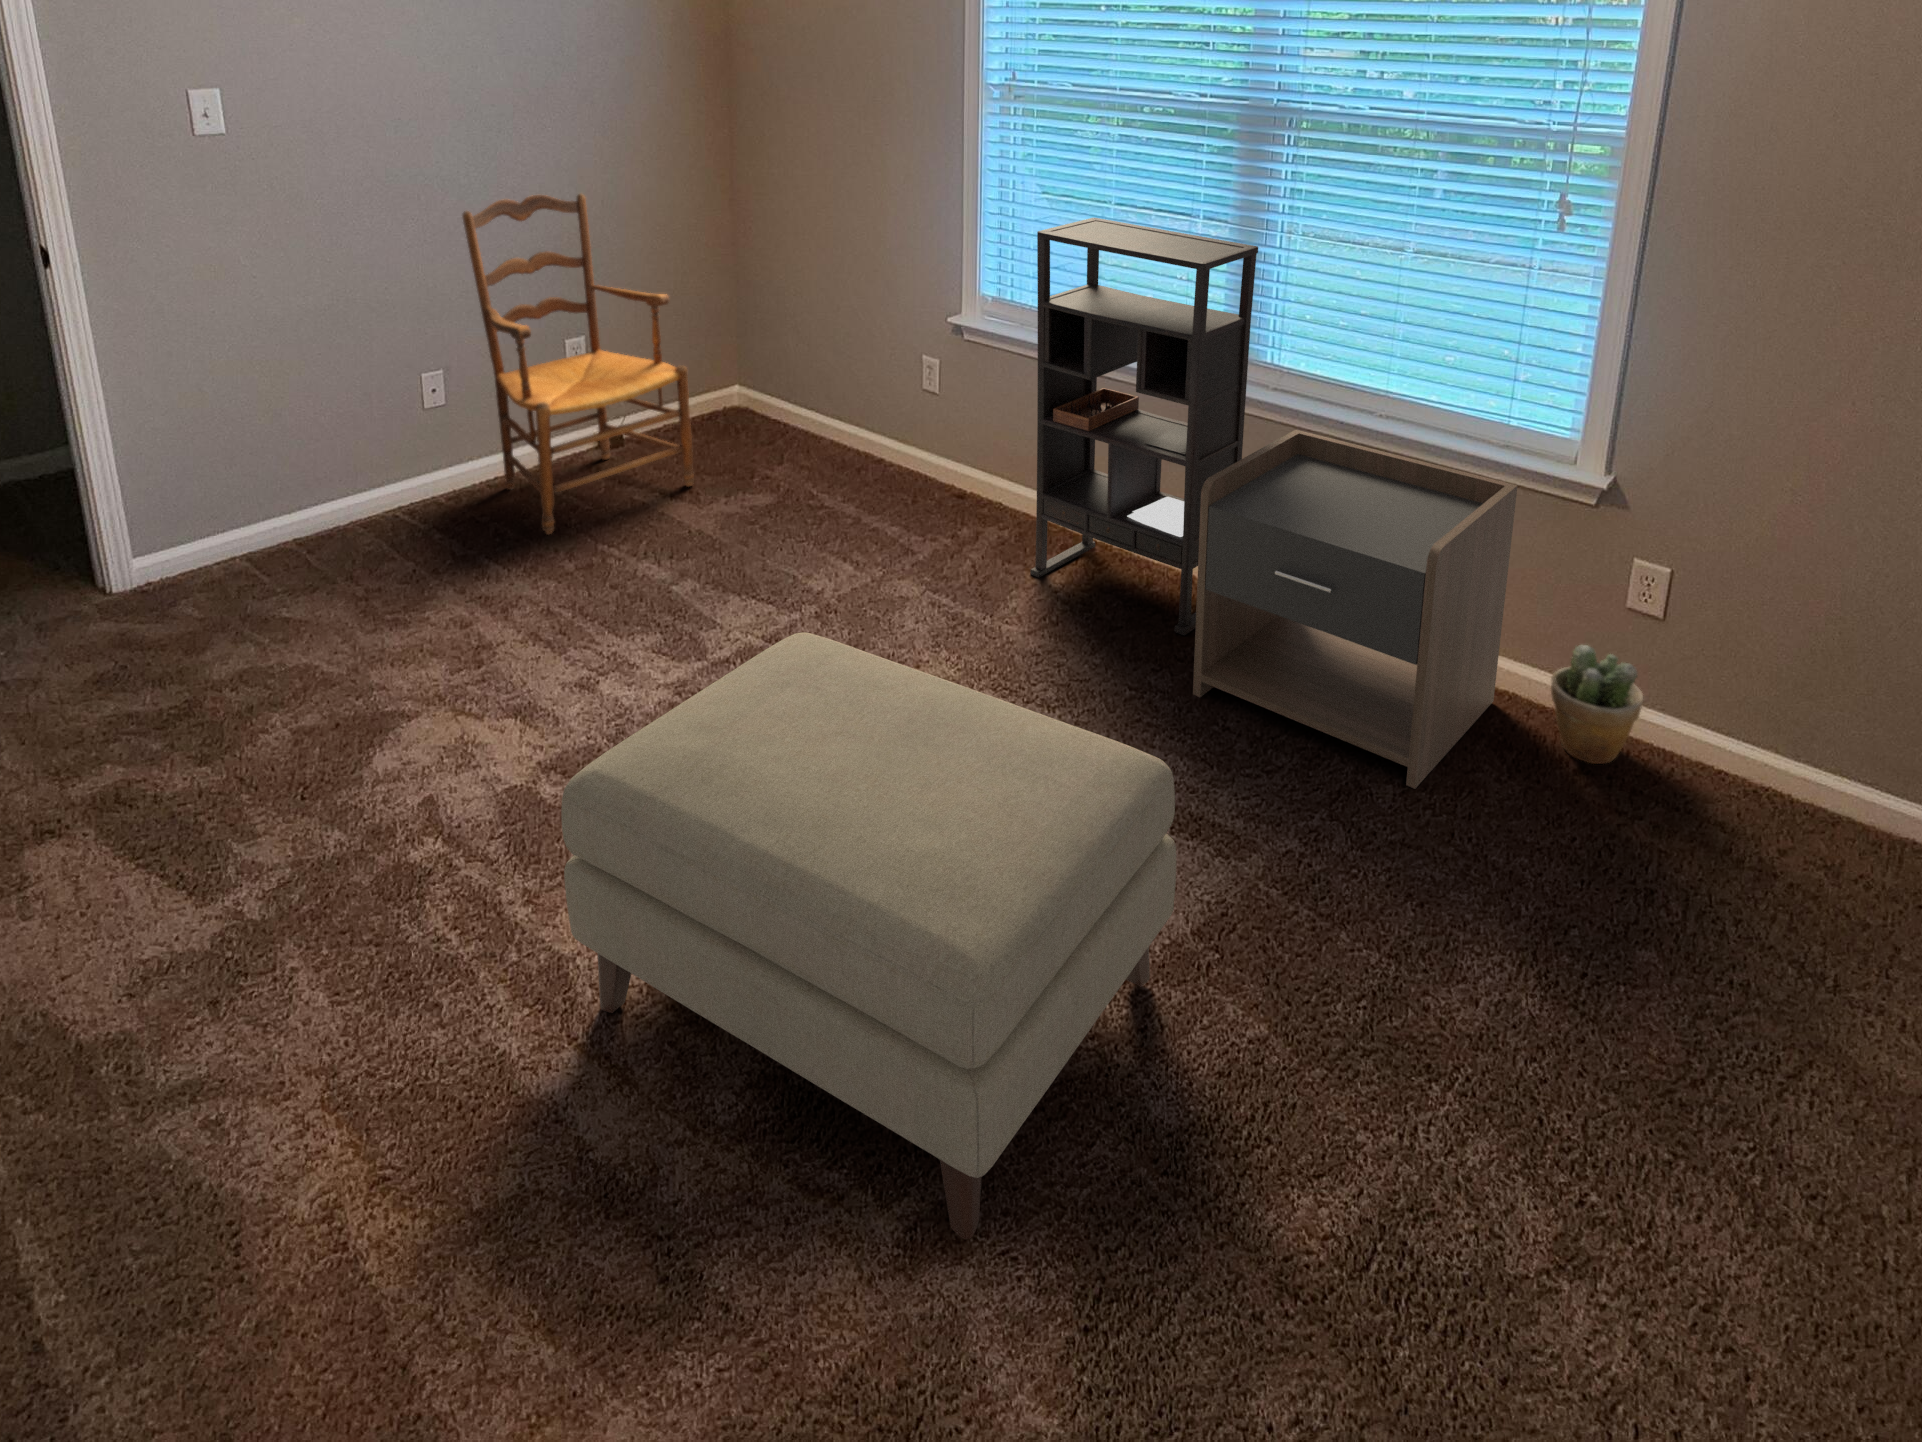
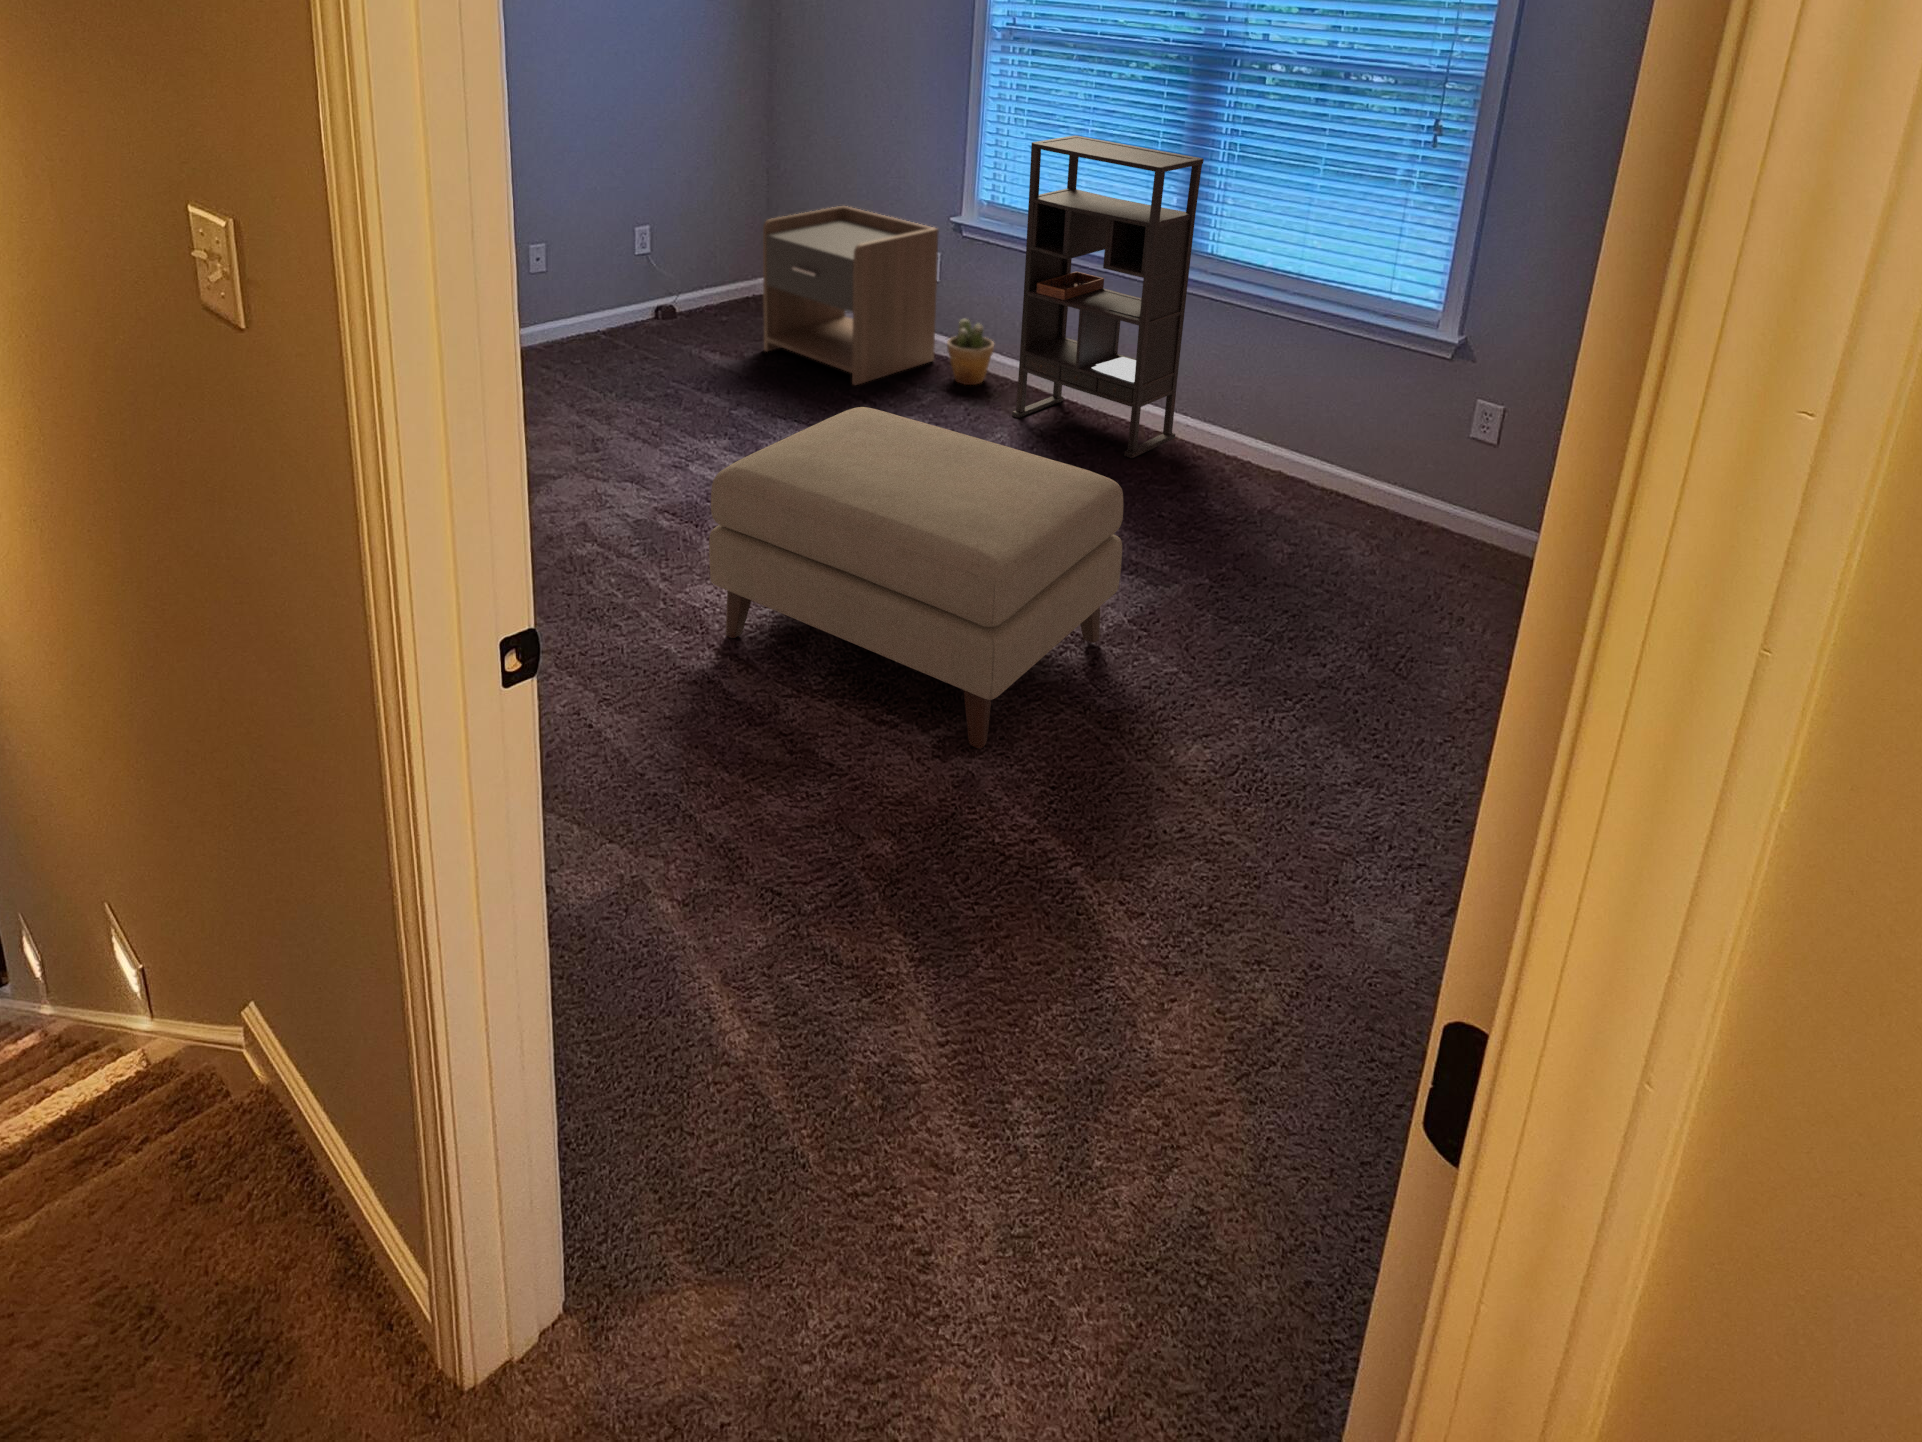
armchair: present [462,194,694,535] -> none [569,106,739,373]
nightstand: present [1193,430,1518,789] -> present [763,206,939,385]
potted plant: present [1551,645,1643,764] -> present [947,319,994,385]

